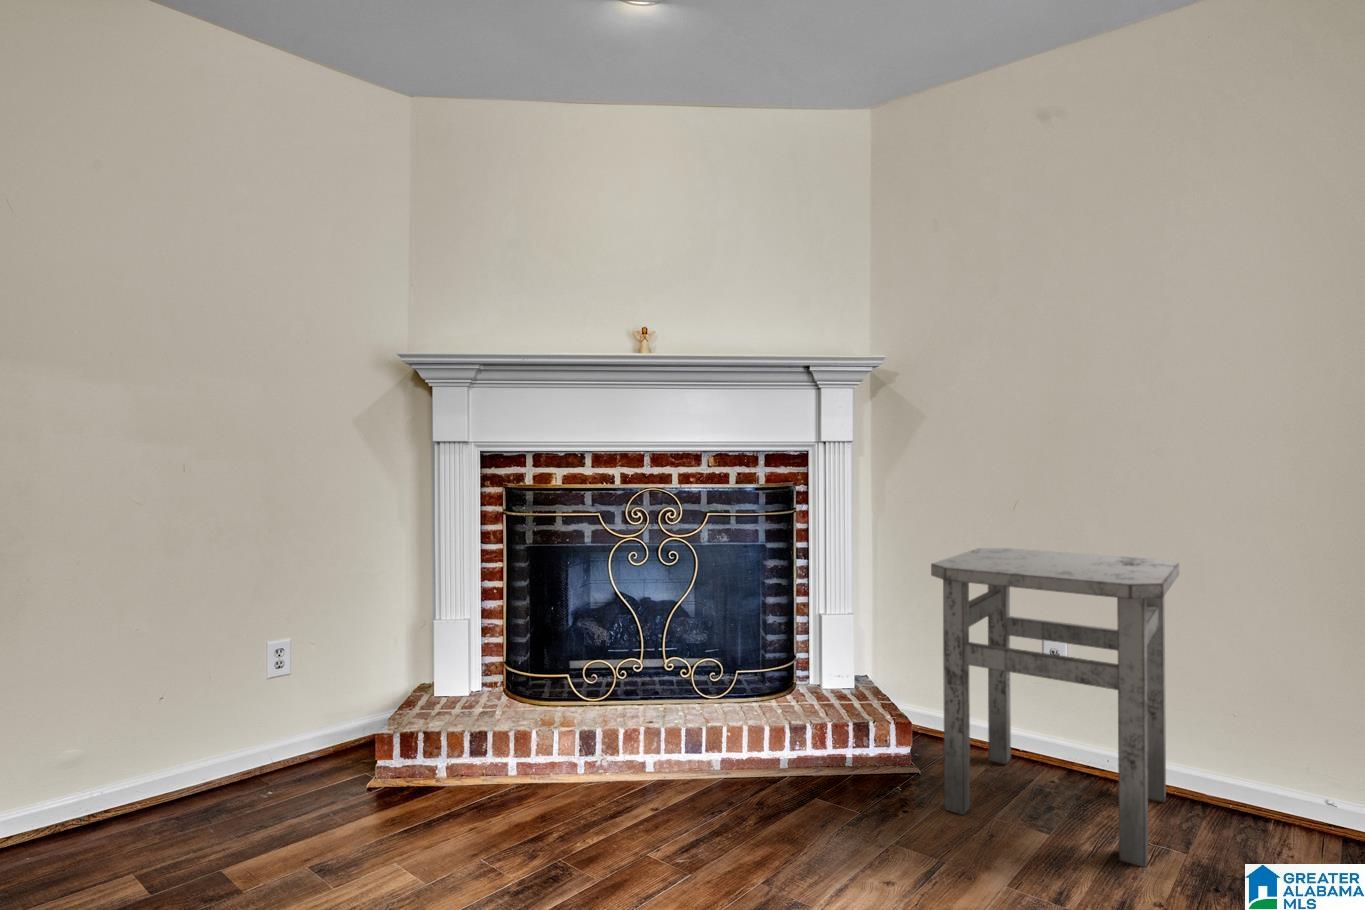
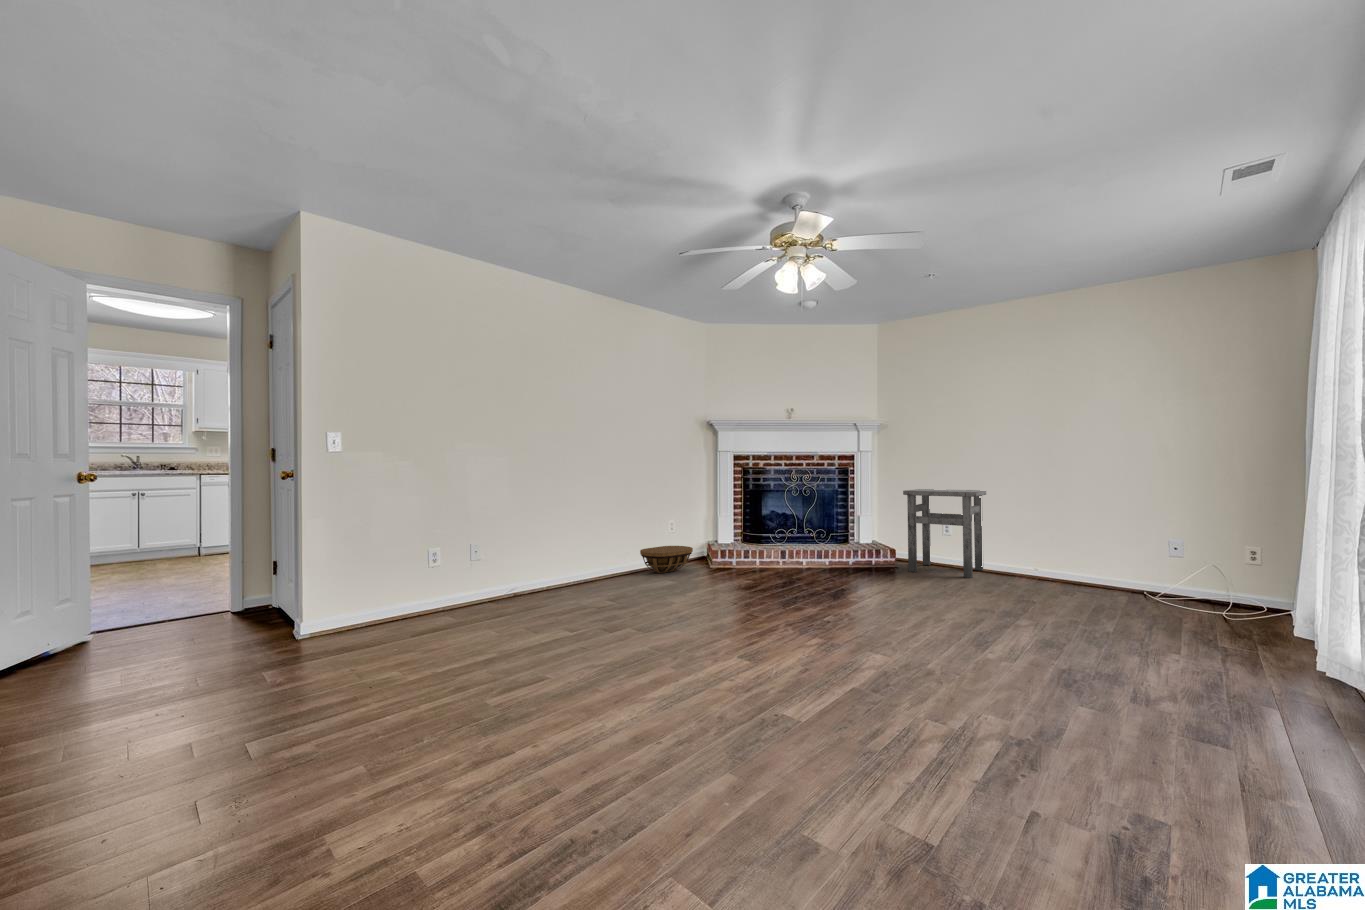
basket: none [95,718,305,828] -> present [640,546,693,573]

